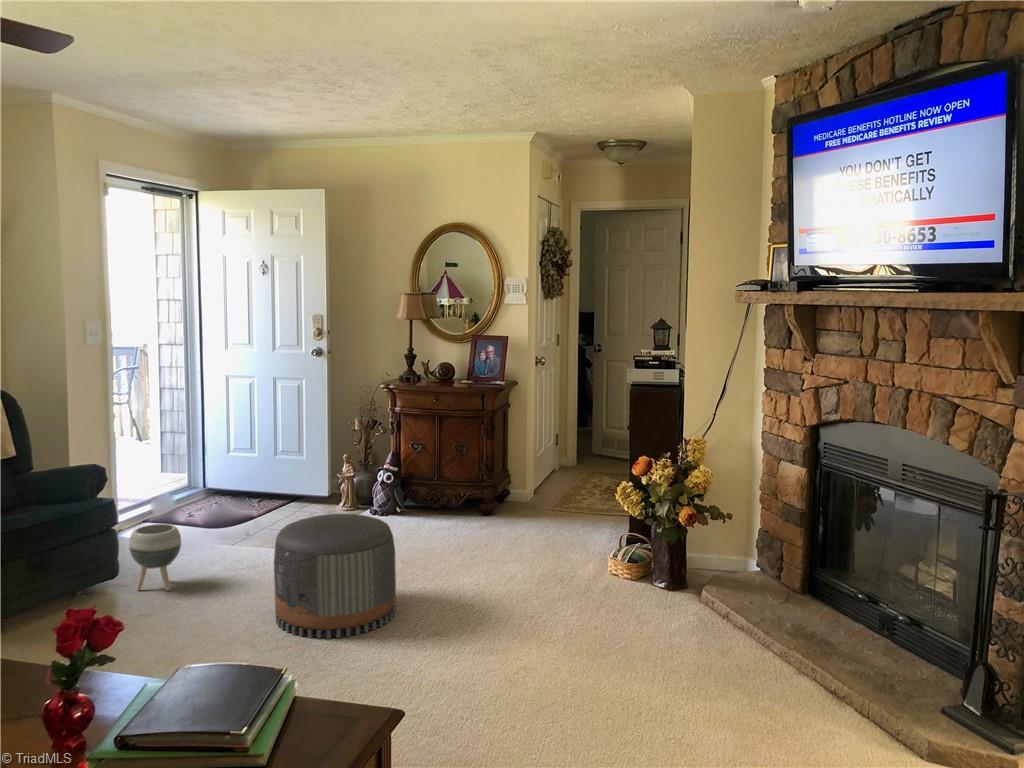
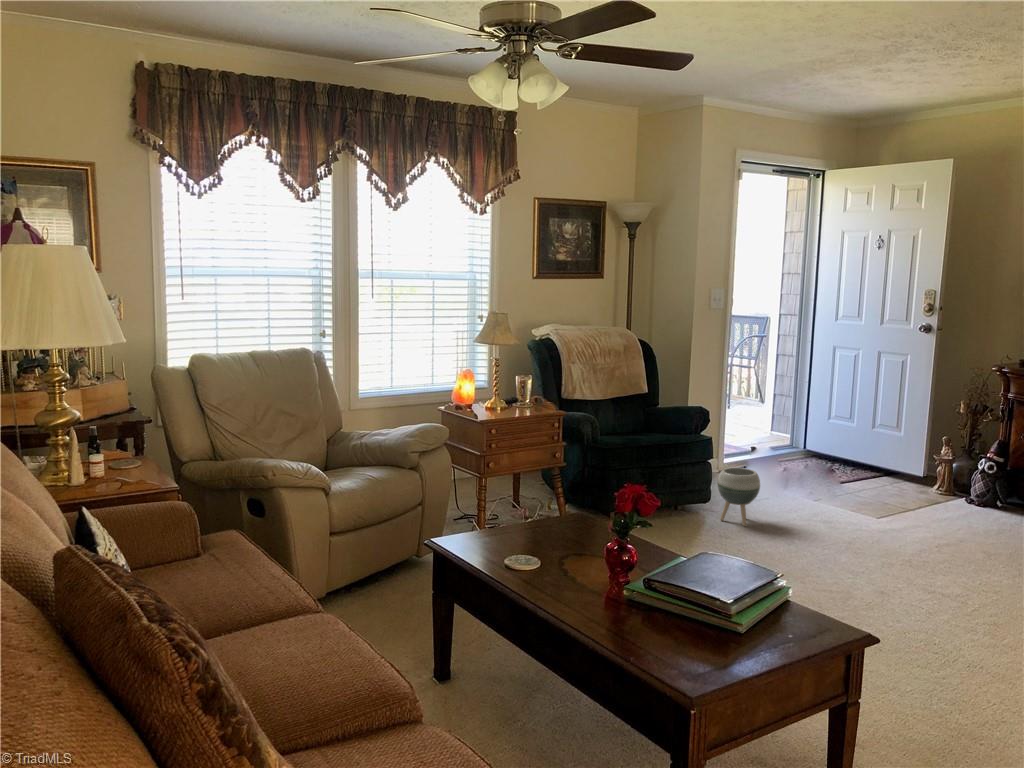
pouf: present [274,514,396,638] -> none [827,485,957,605]

